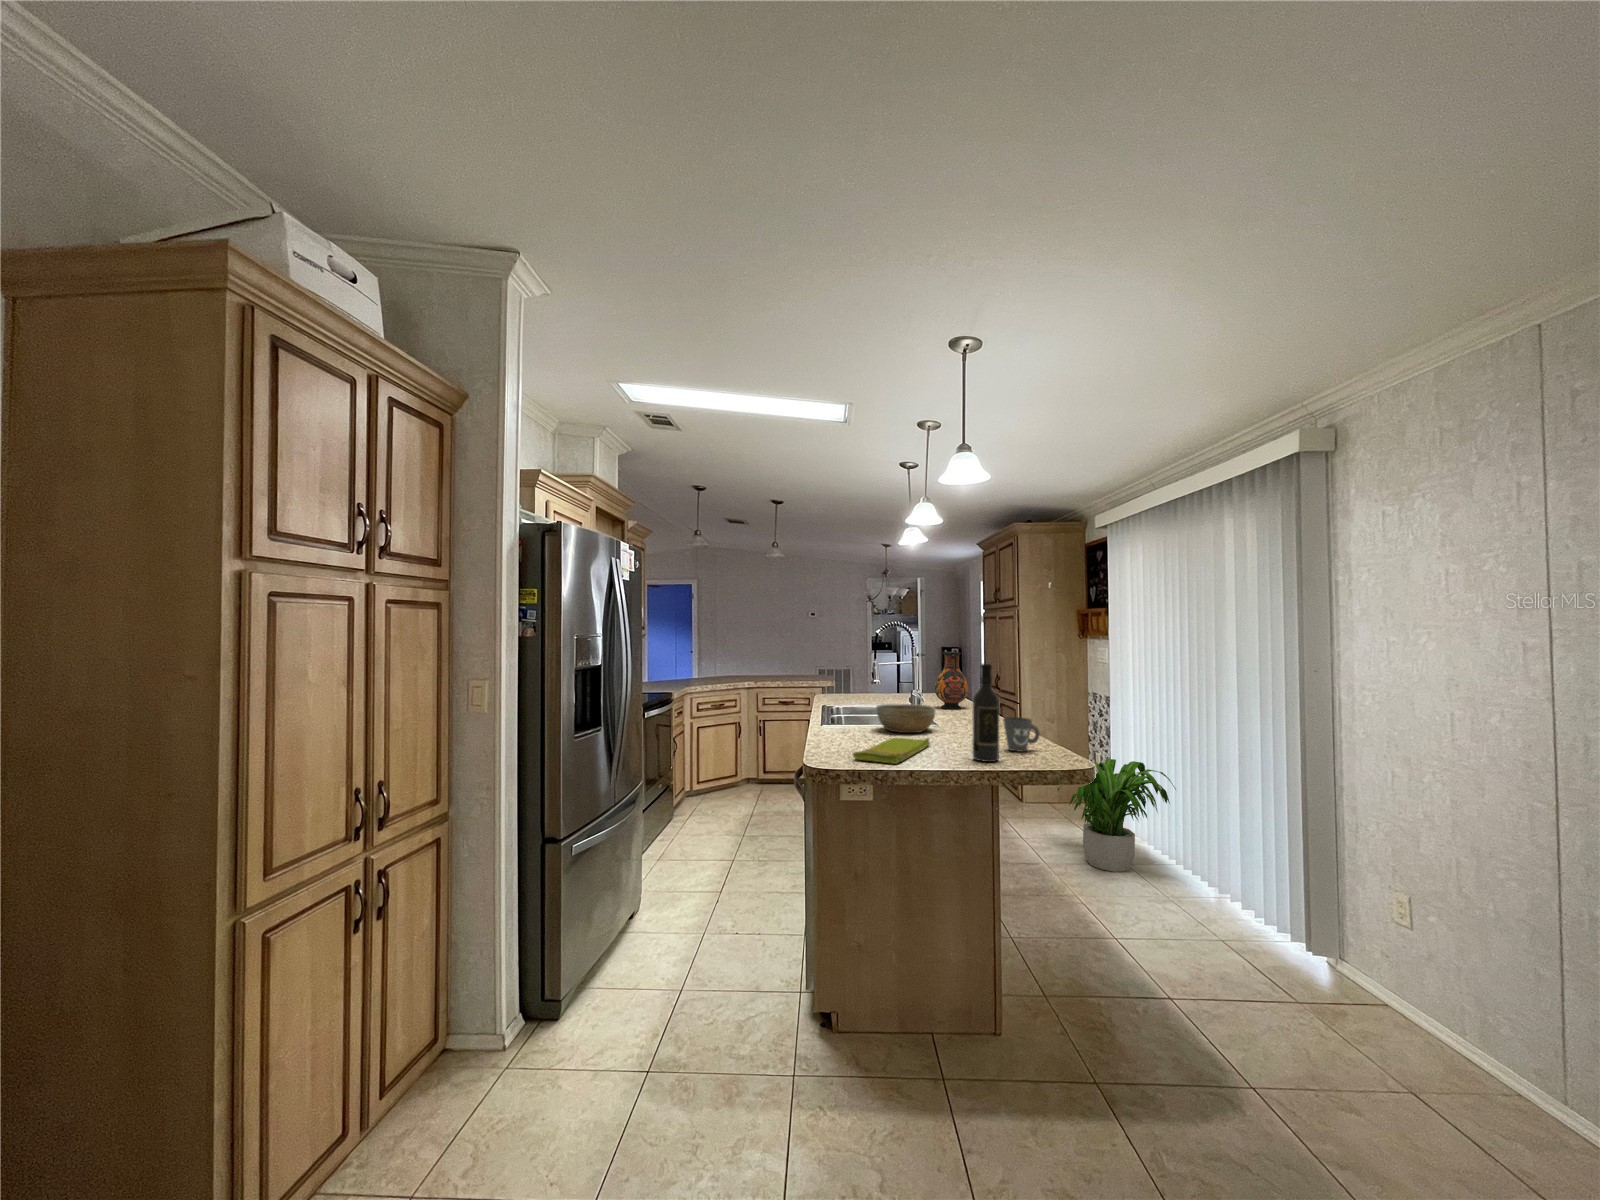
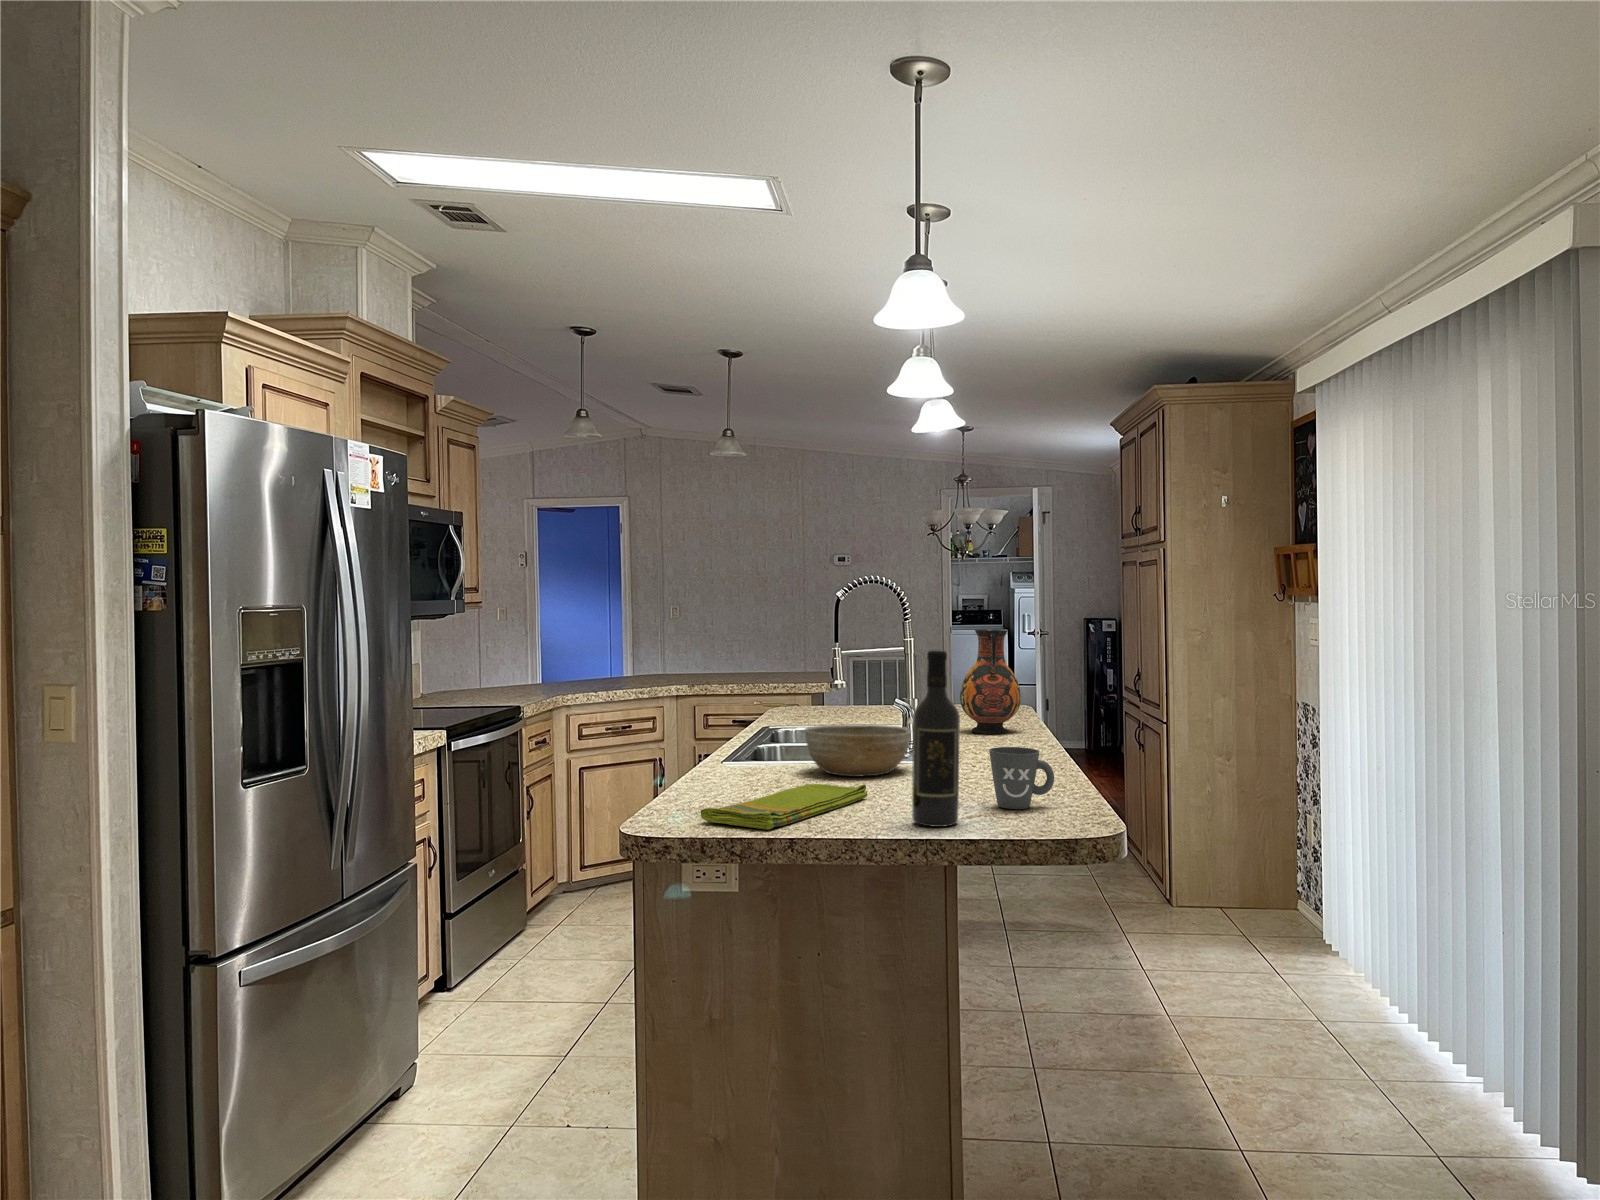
potted plant: present [1058,759,1176,872] -> none [1179,808,1413,1030]

